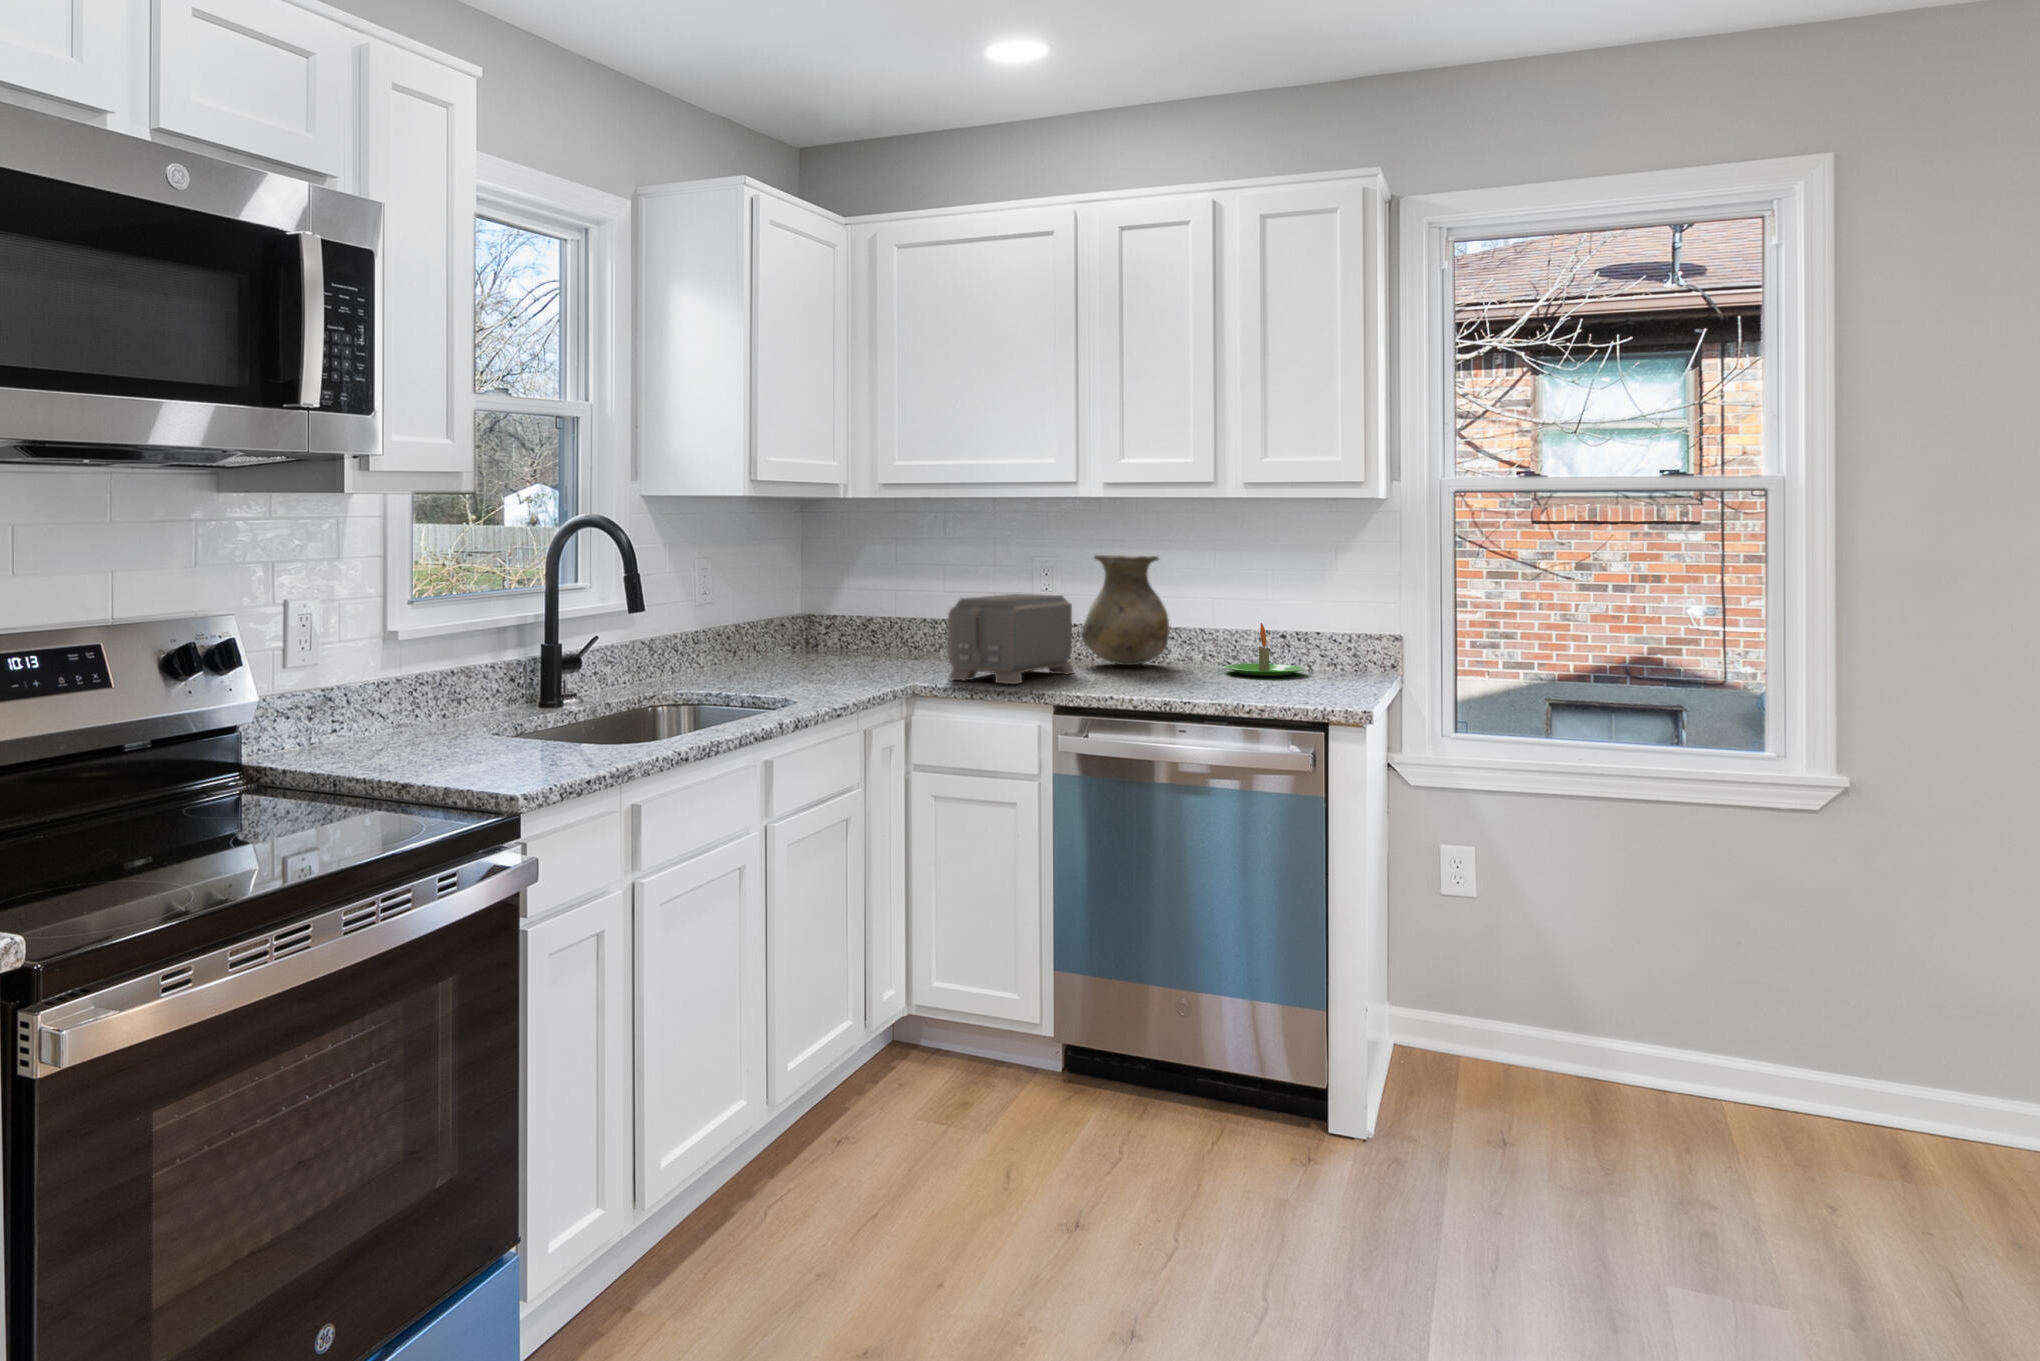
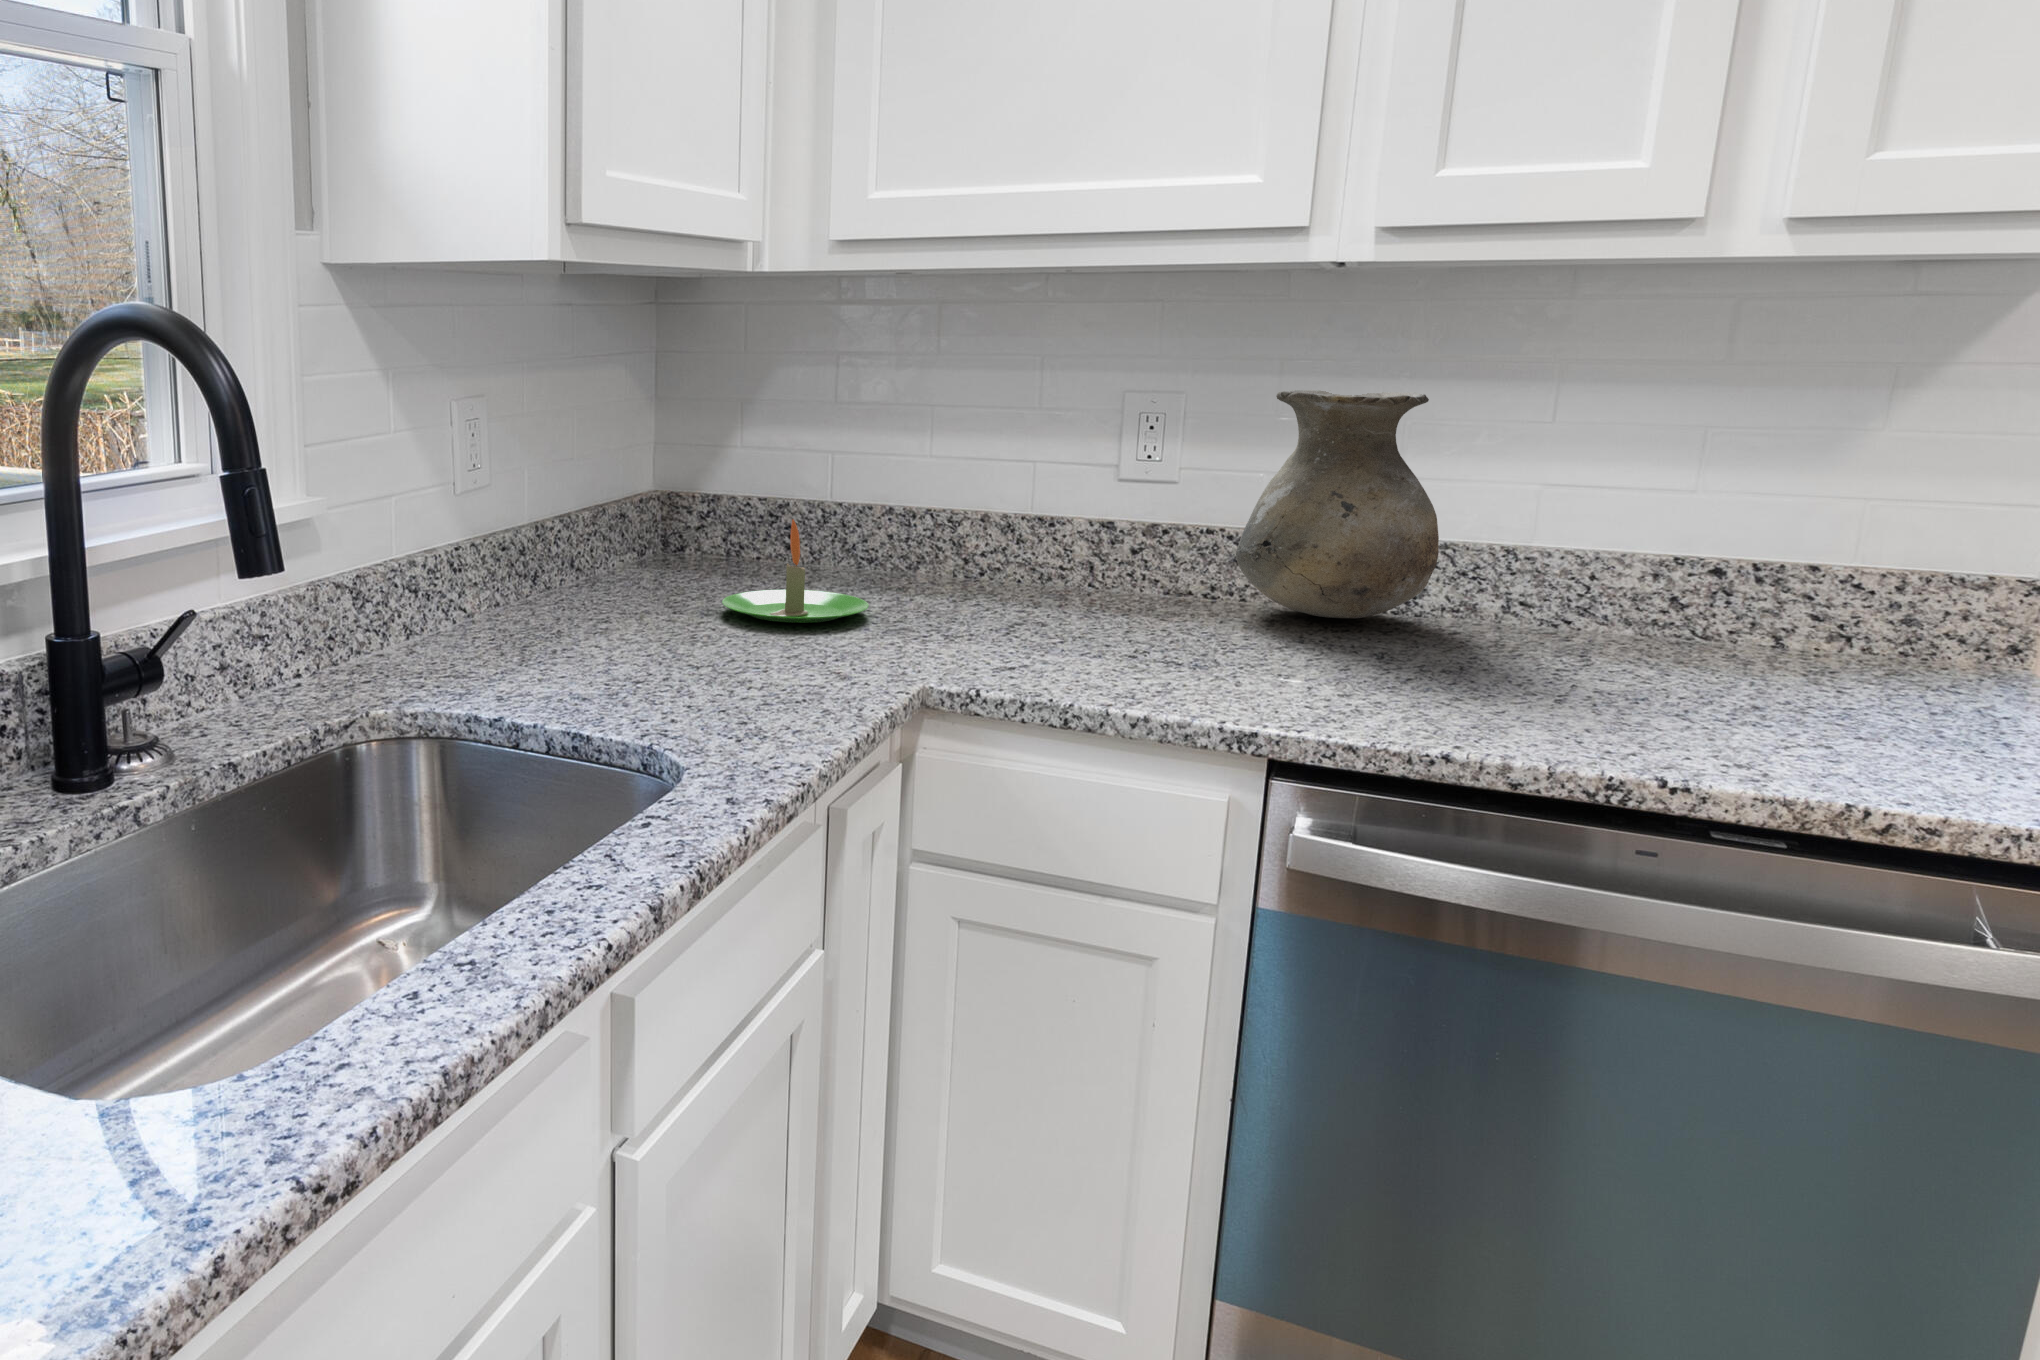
toaster: present [948,594,1074,684] -> none [988,473,1252,690]
candle: present [1224,623,1305,676] -> present [722,519,869,623]

